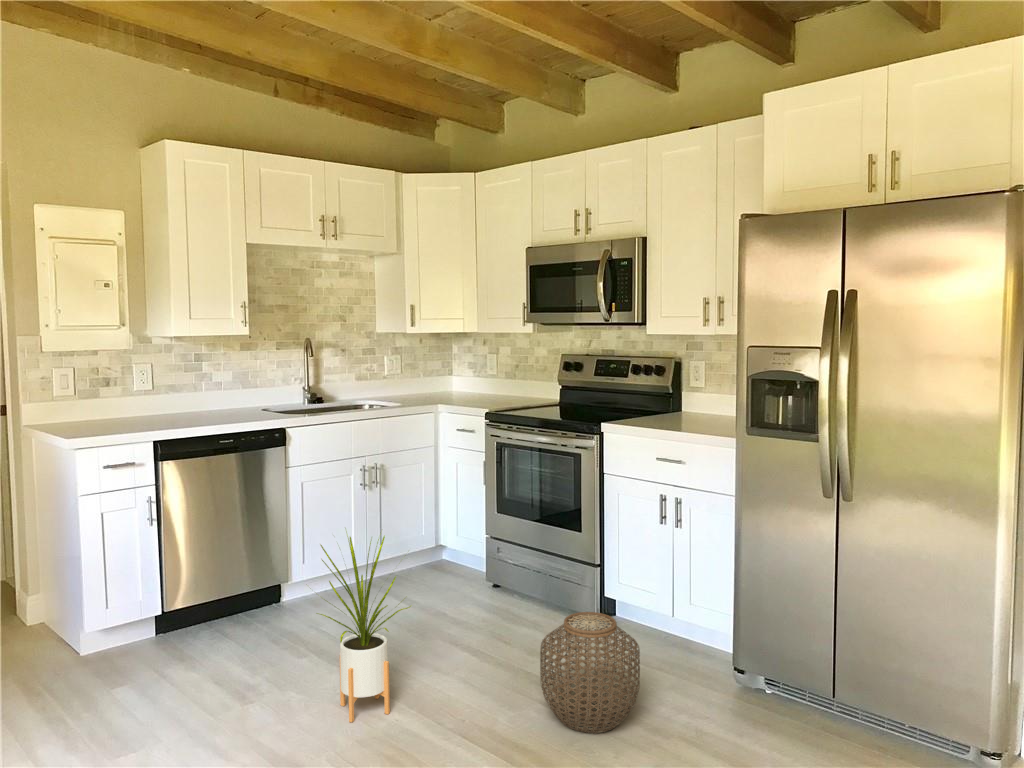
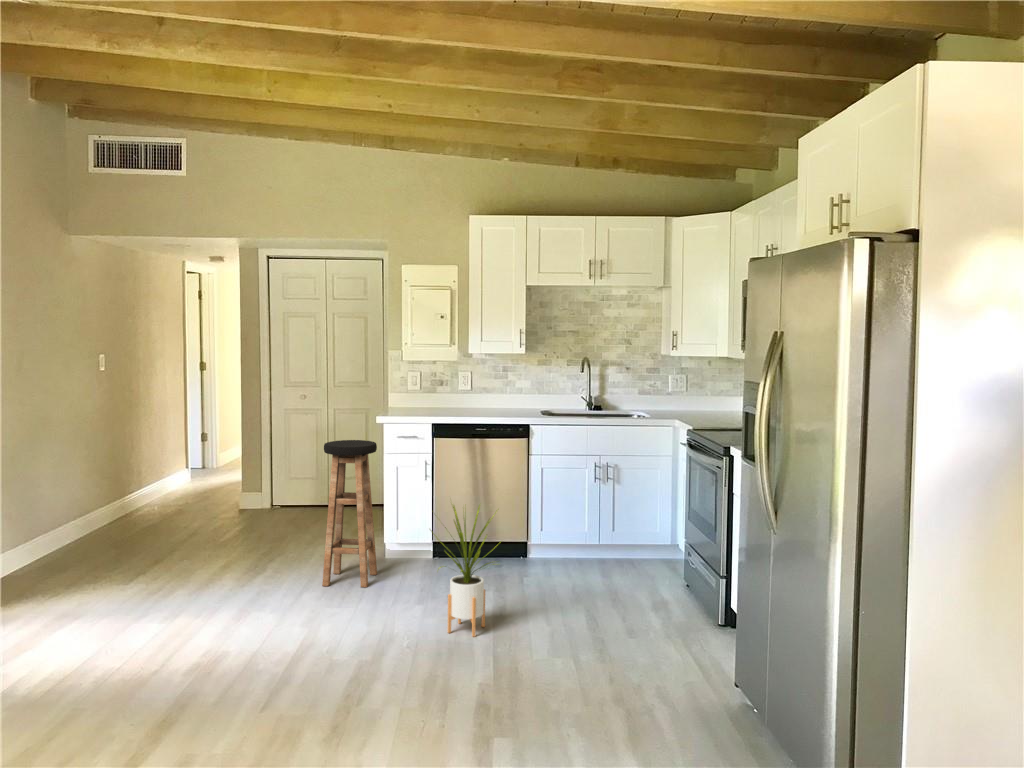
bar stool: none [17,479,126,734] -> present [322,440,377,587]
woven basket: present [540,612,640,733] -> none [541,598,625,700]

